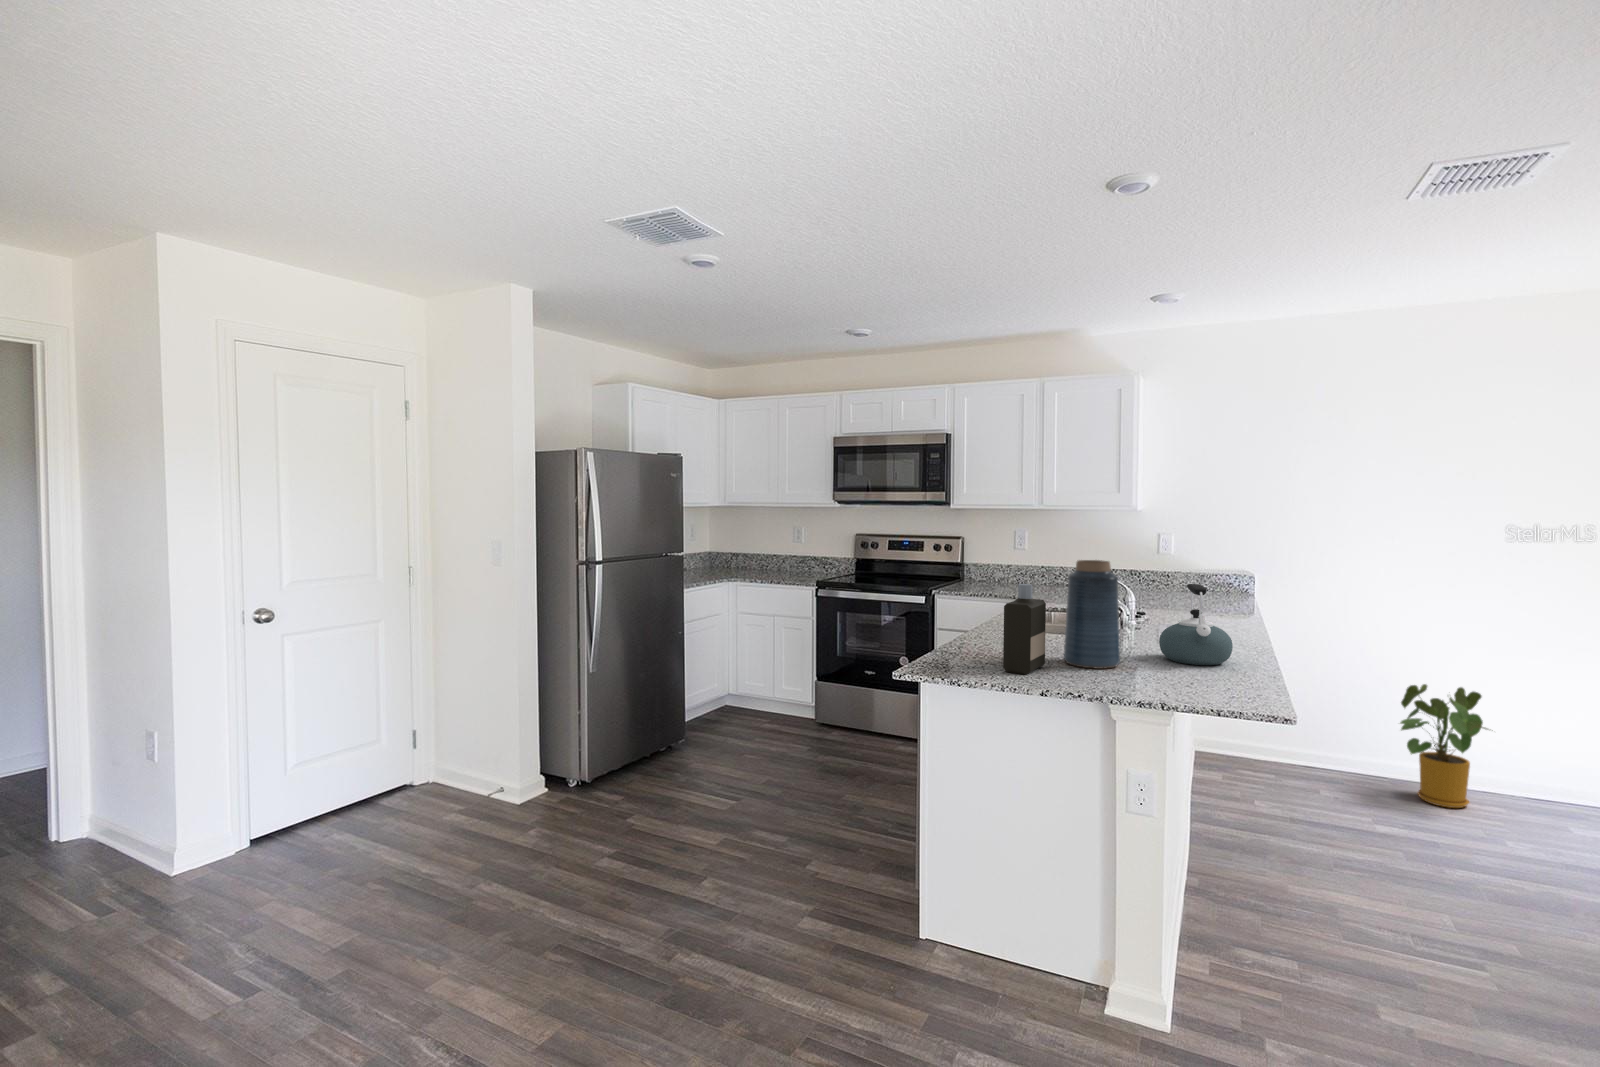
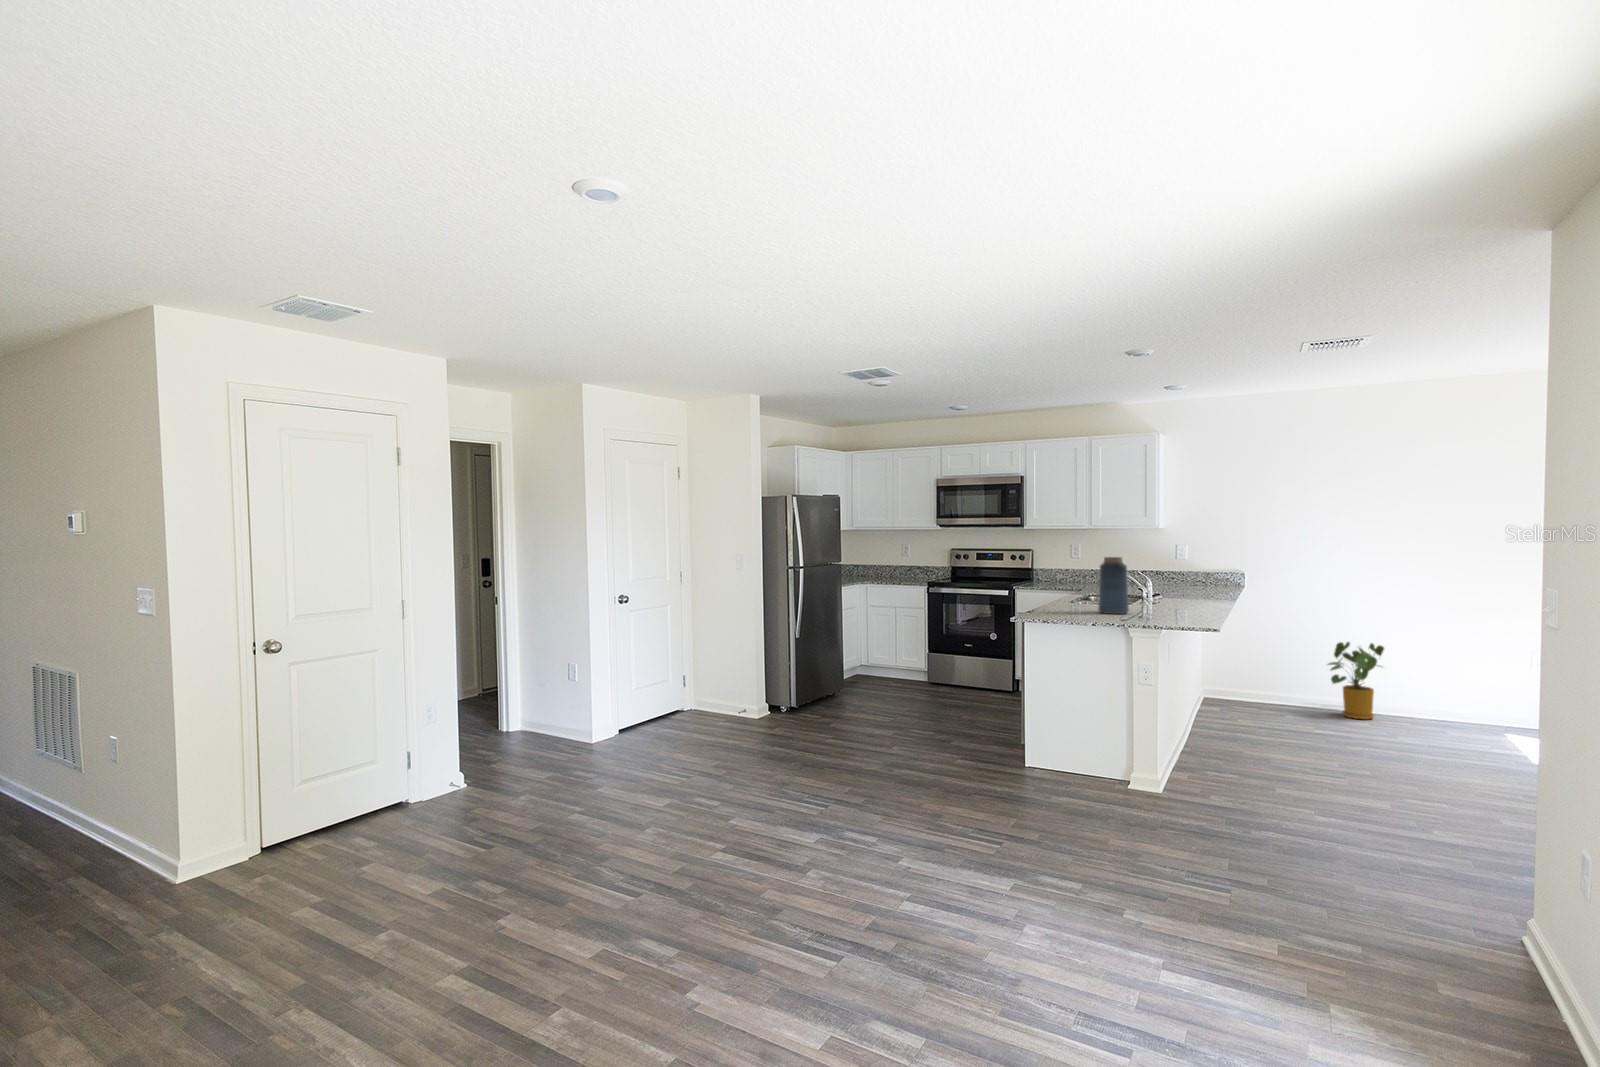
bottle: present [1003,584,1046,675] -> none [1065,569,1088,616]
kettle: present [1159,584,1233,665] -> none [1152,570,1192,613]

